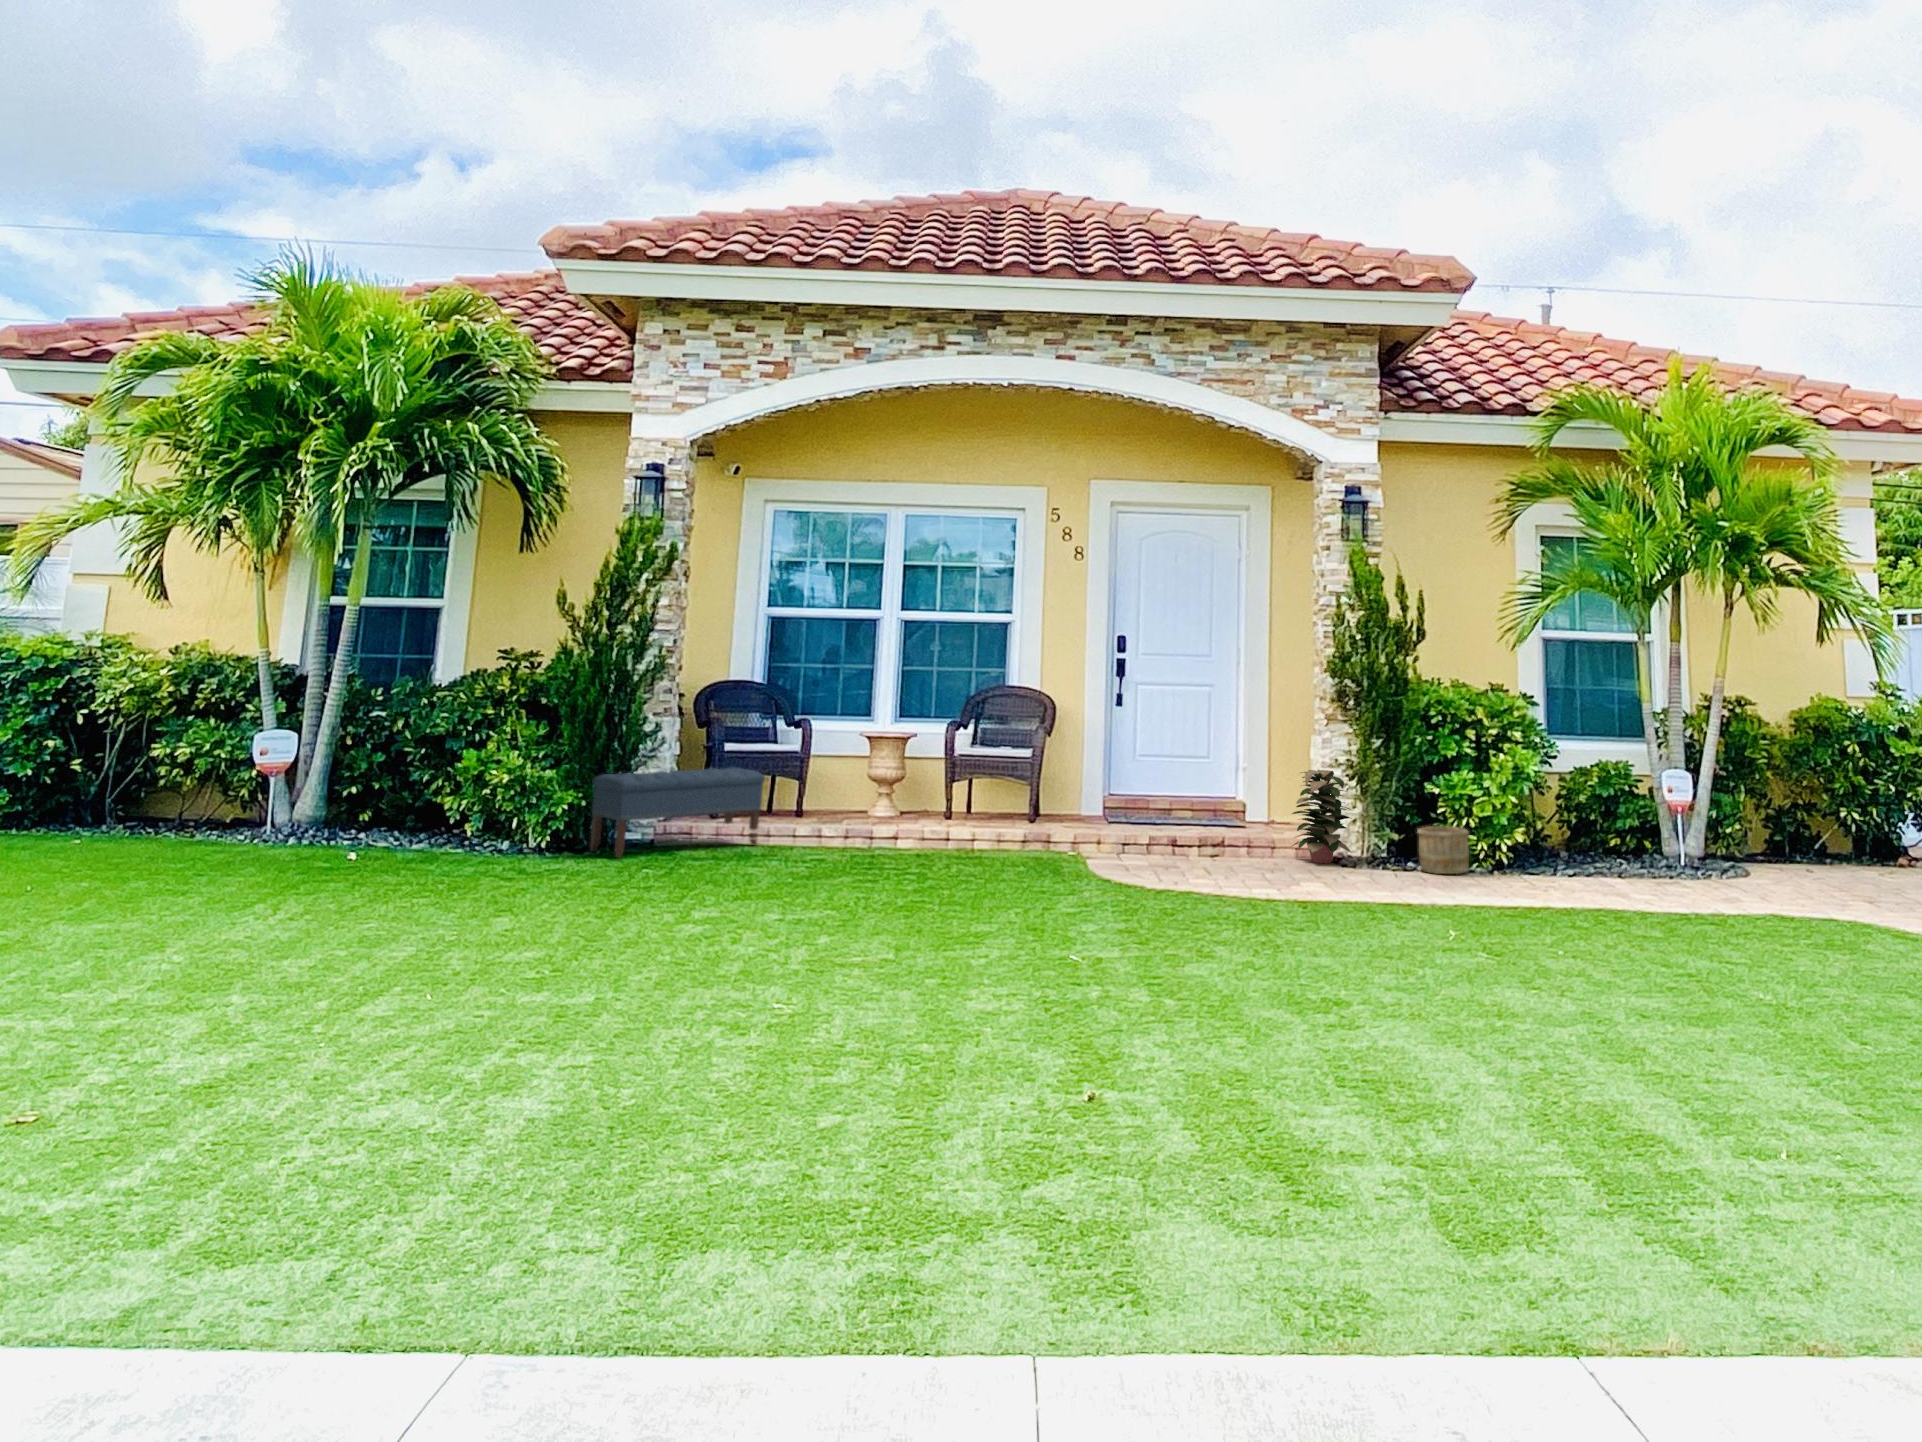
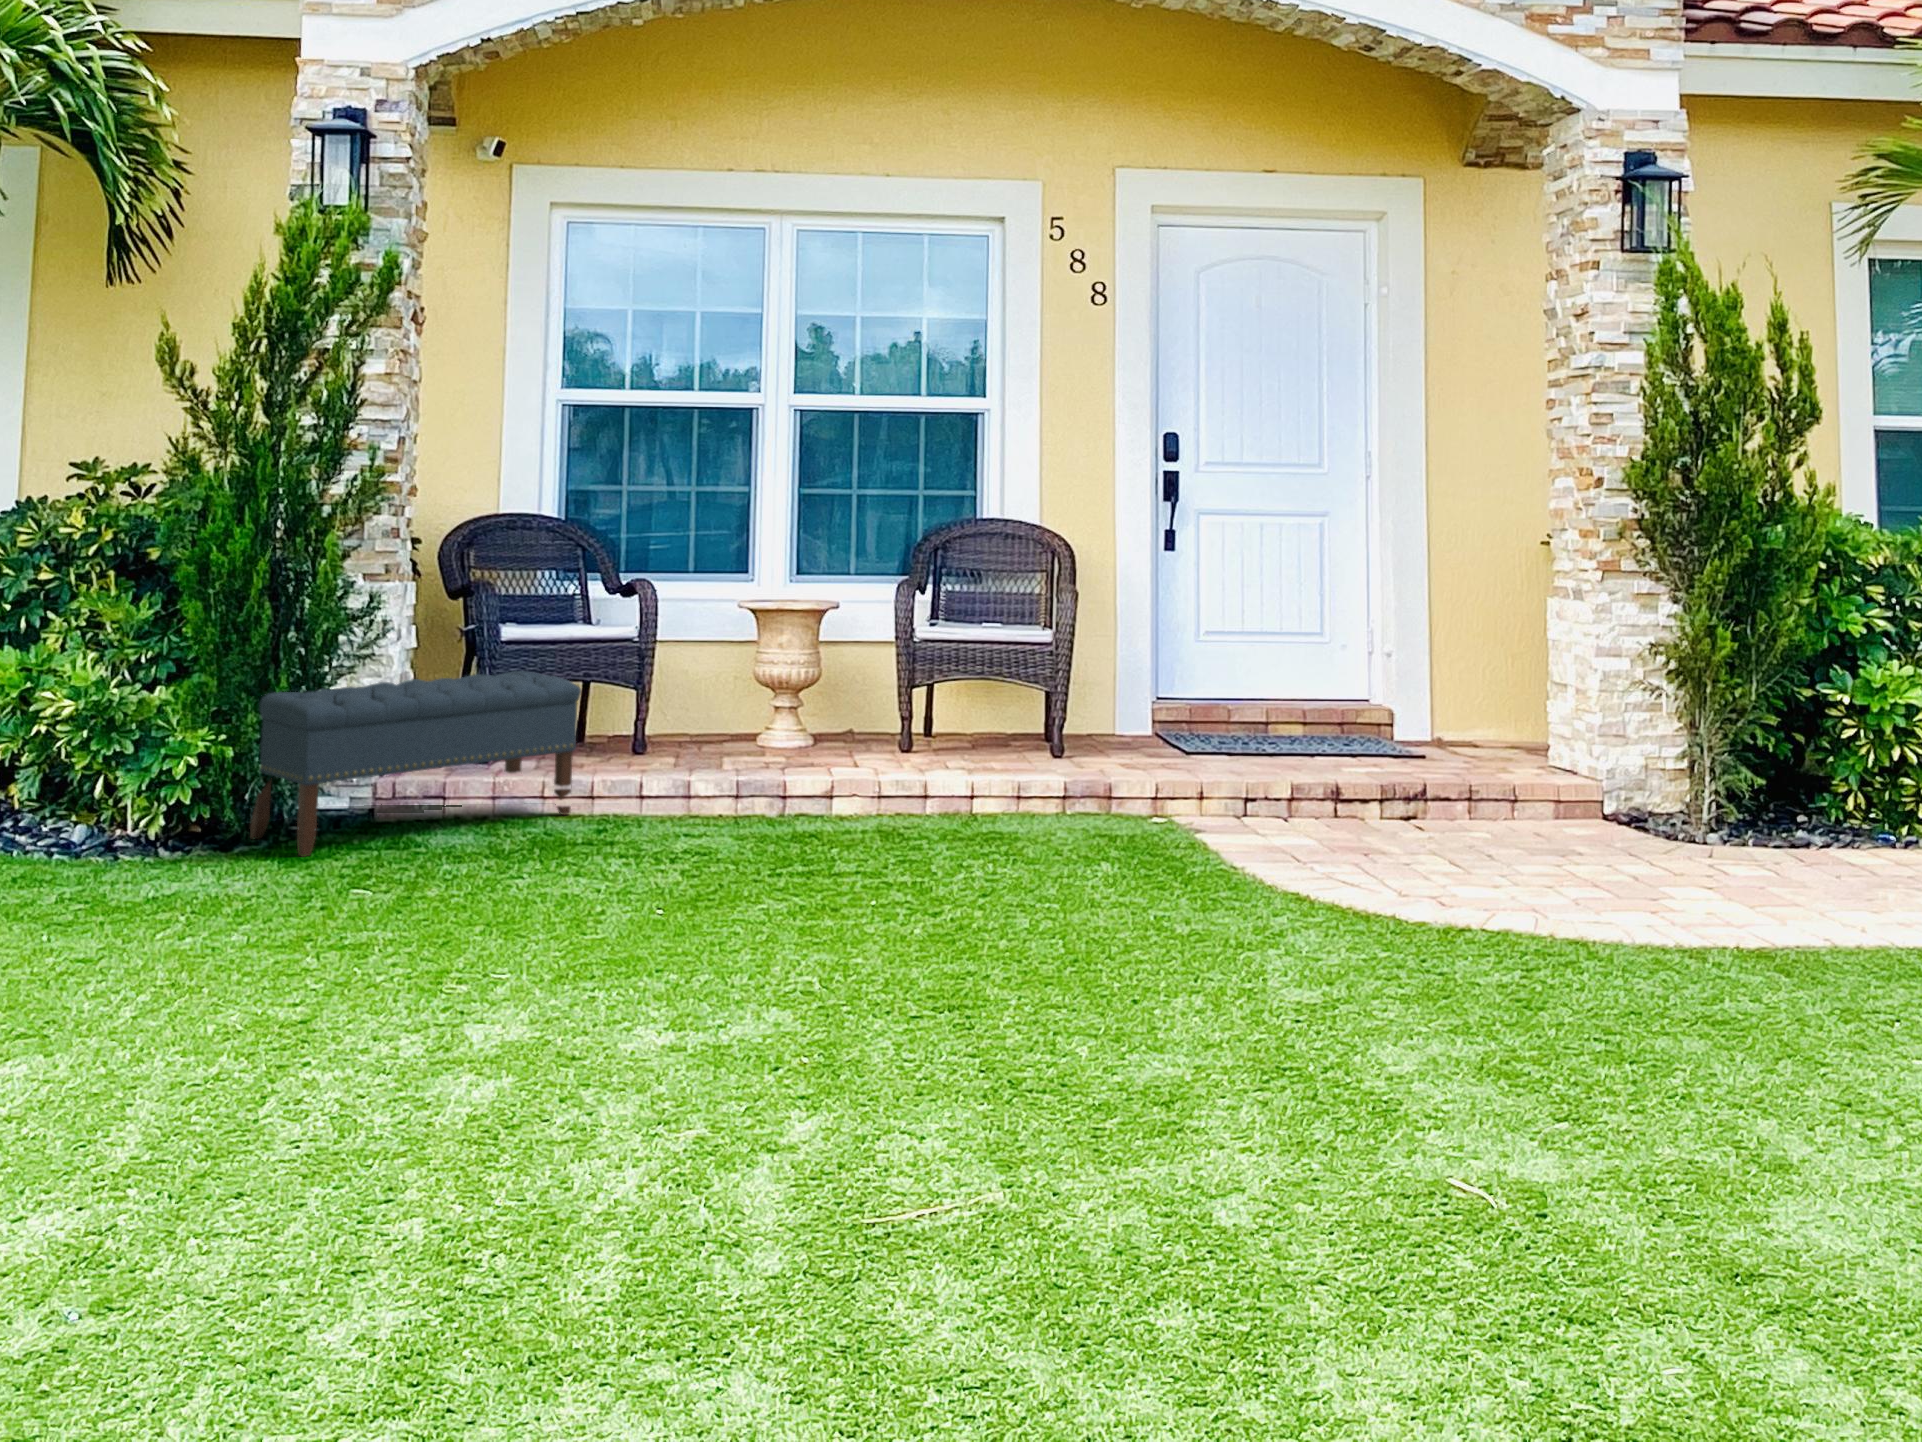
decorative plant: present [1292,770,1351,863] -> none [1544,661,1670,829]
wooden bucket: present [1417,826,1469,874] -> none [1795,760,1904,851]

